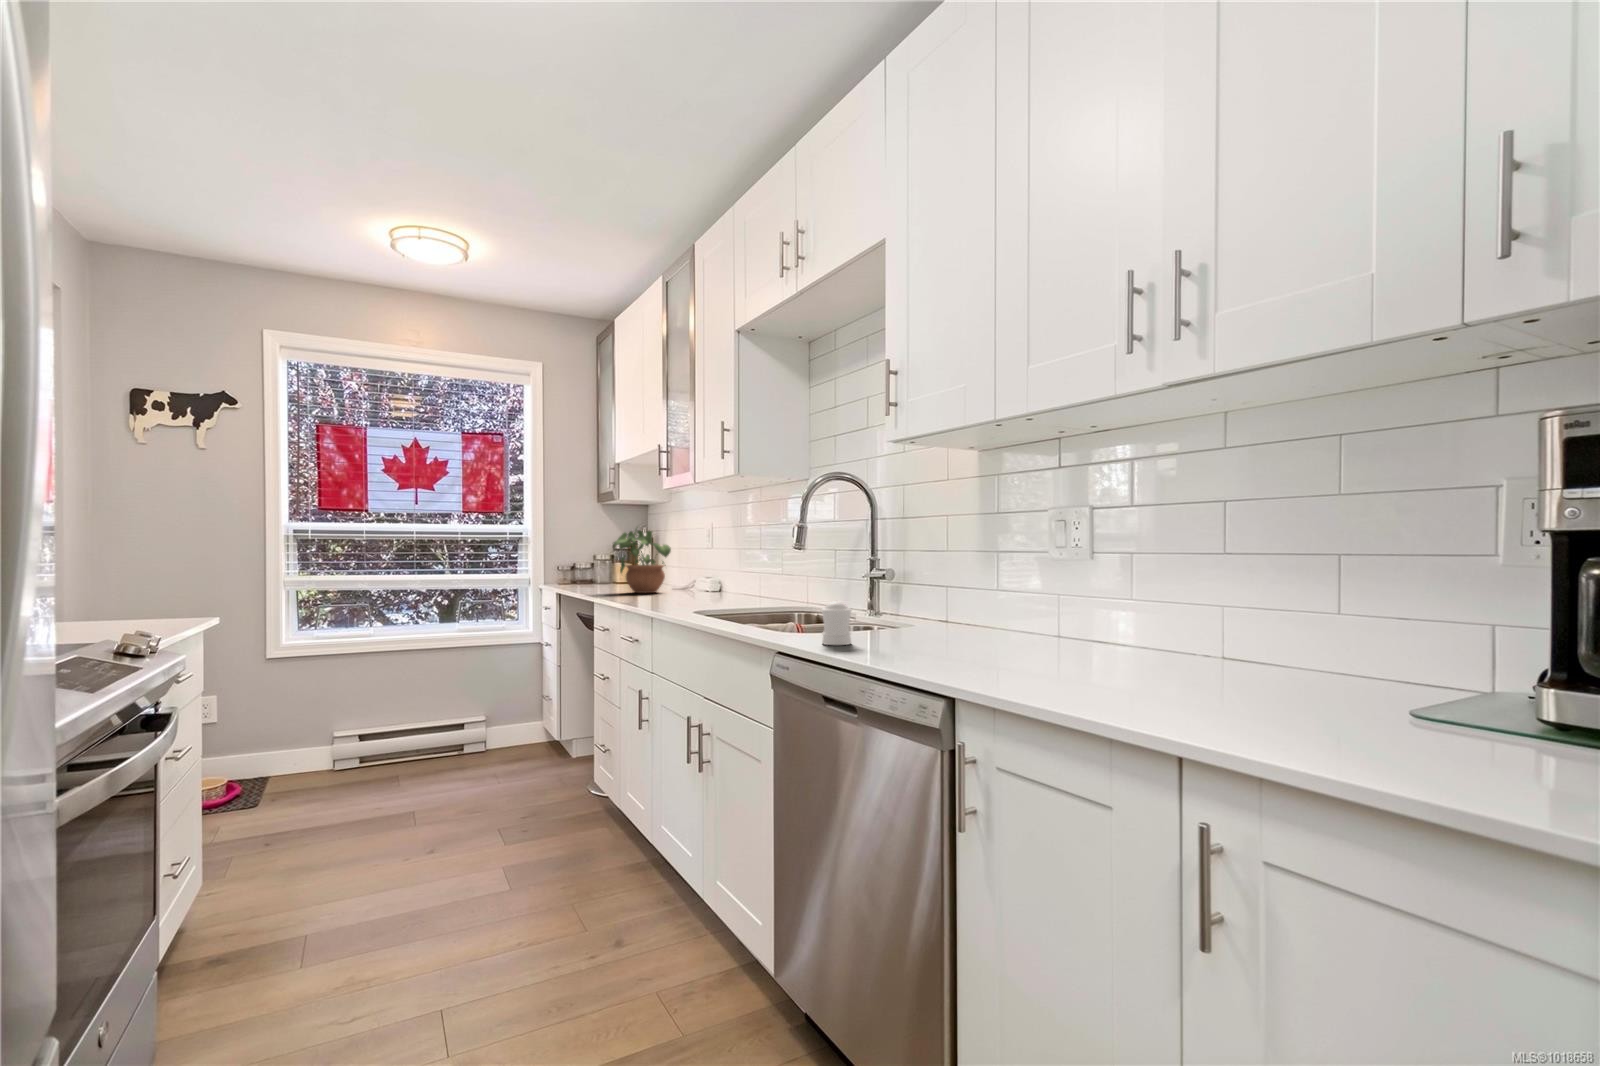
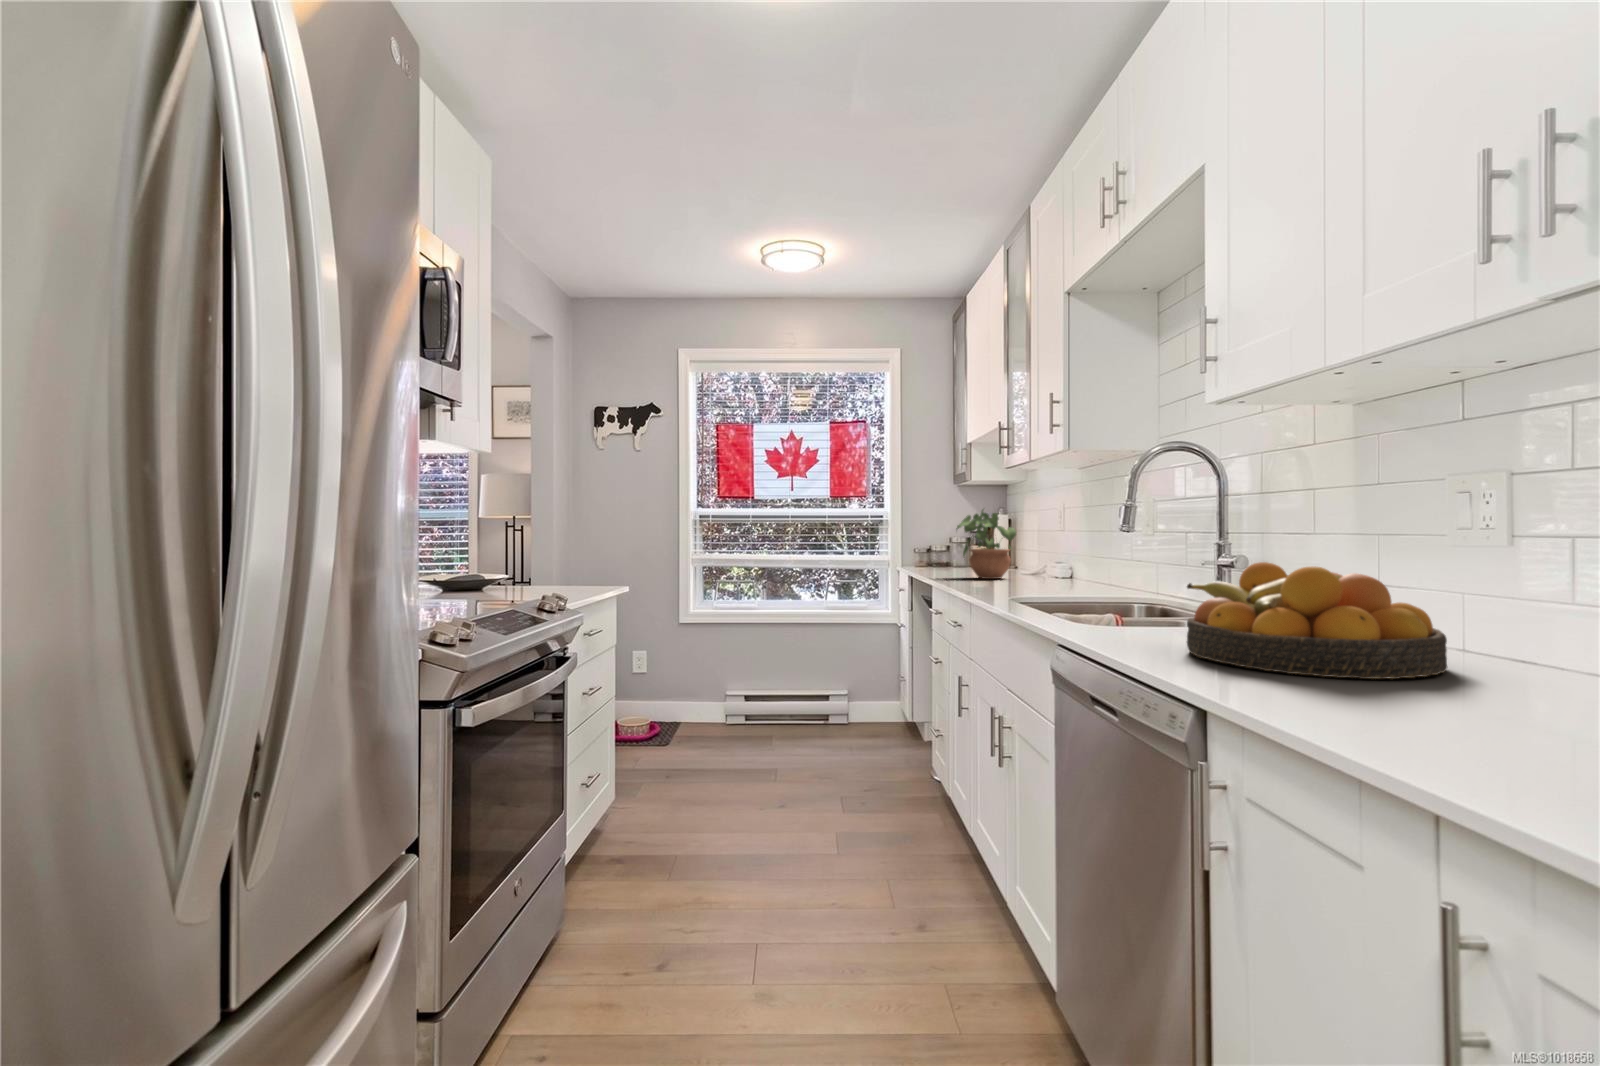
fruit bowl: none [896,577,1069,664] -> present [1187,562,1447,679]
salt shaker: present [821,601,852,645] -> none [1102,587,1141,639]

